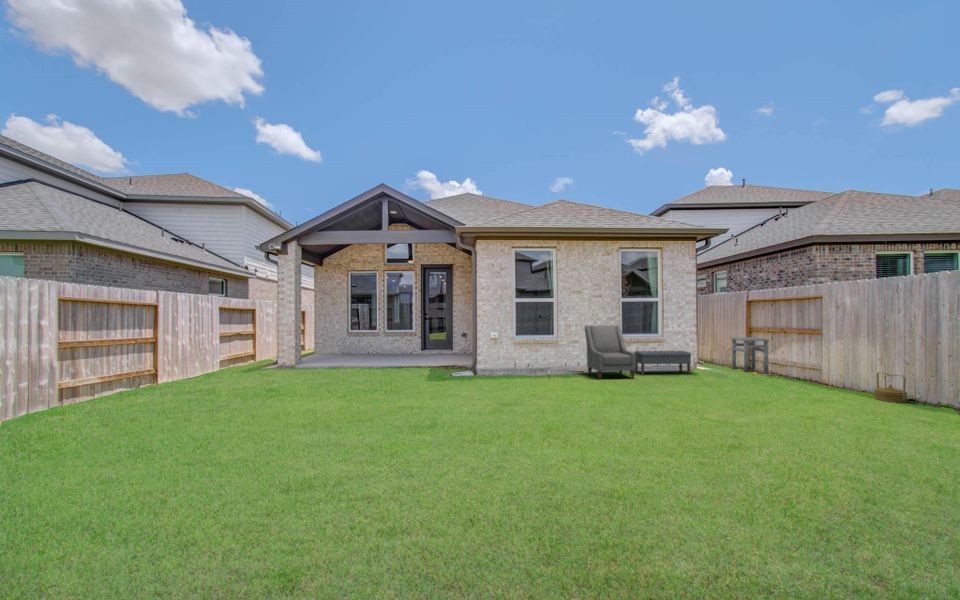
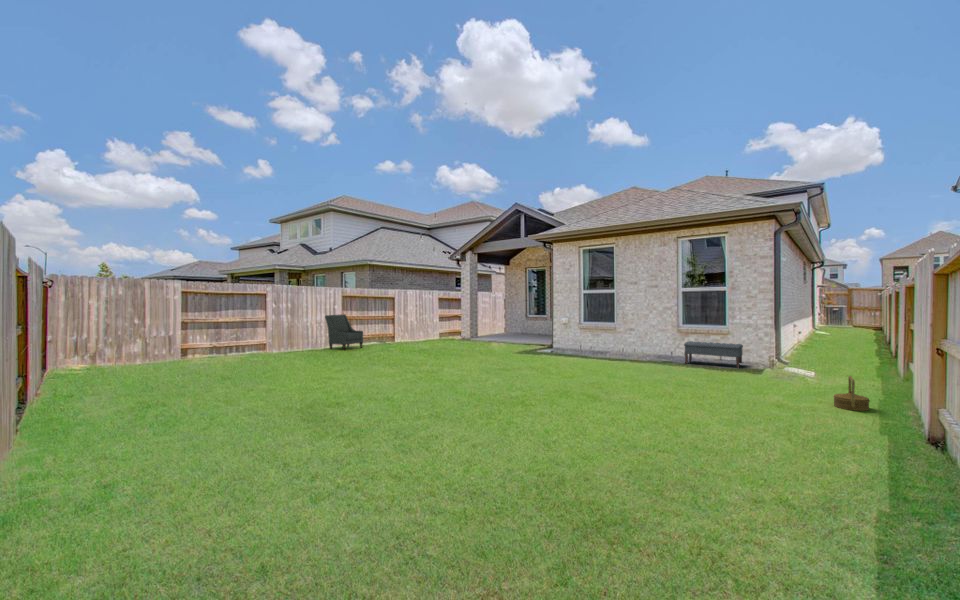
chair: present [585,325,636,379] -> present [325,314,363,350]
side table: present [731,337,769,372] -> none [822,334,863,377]

